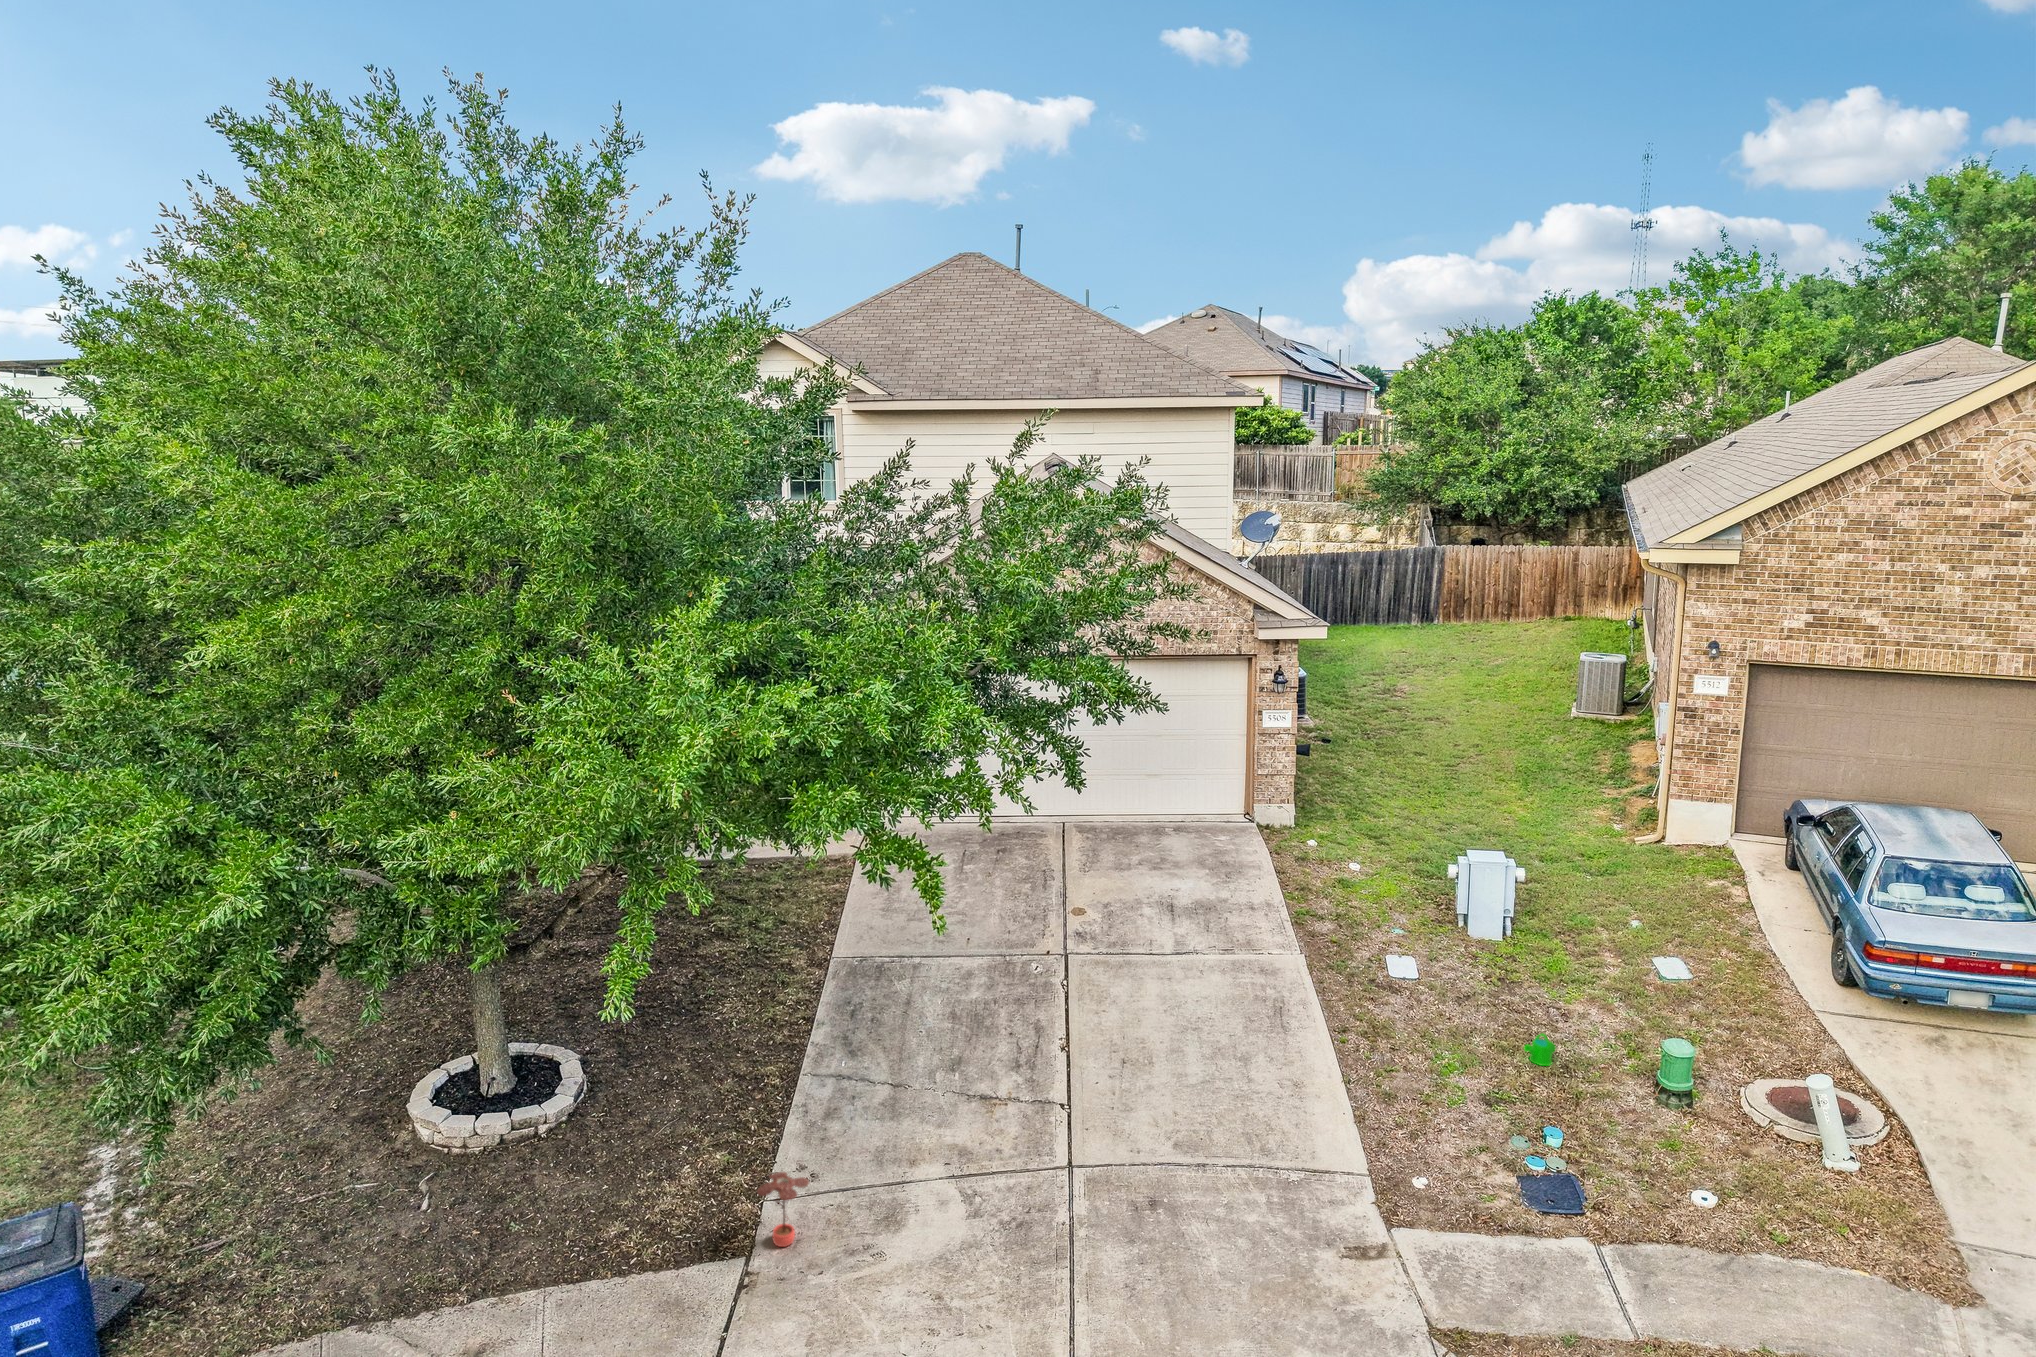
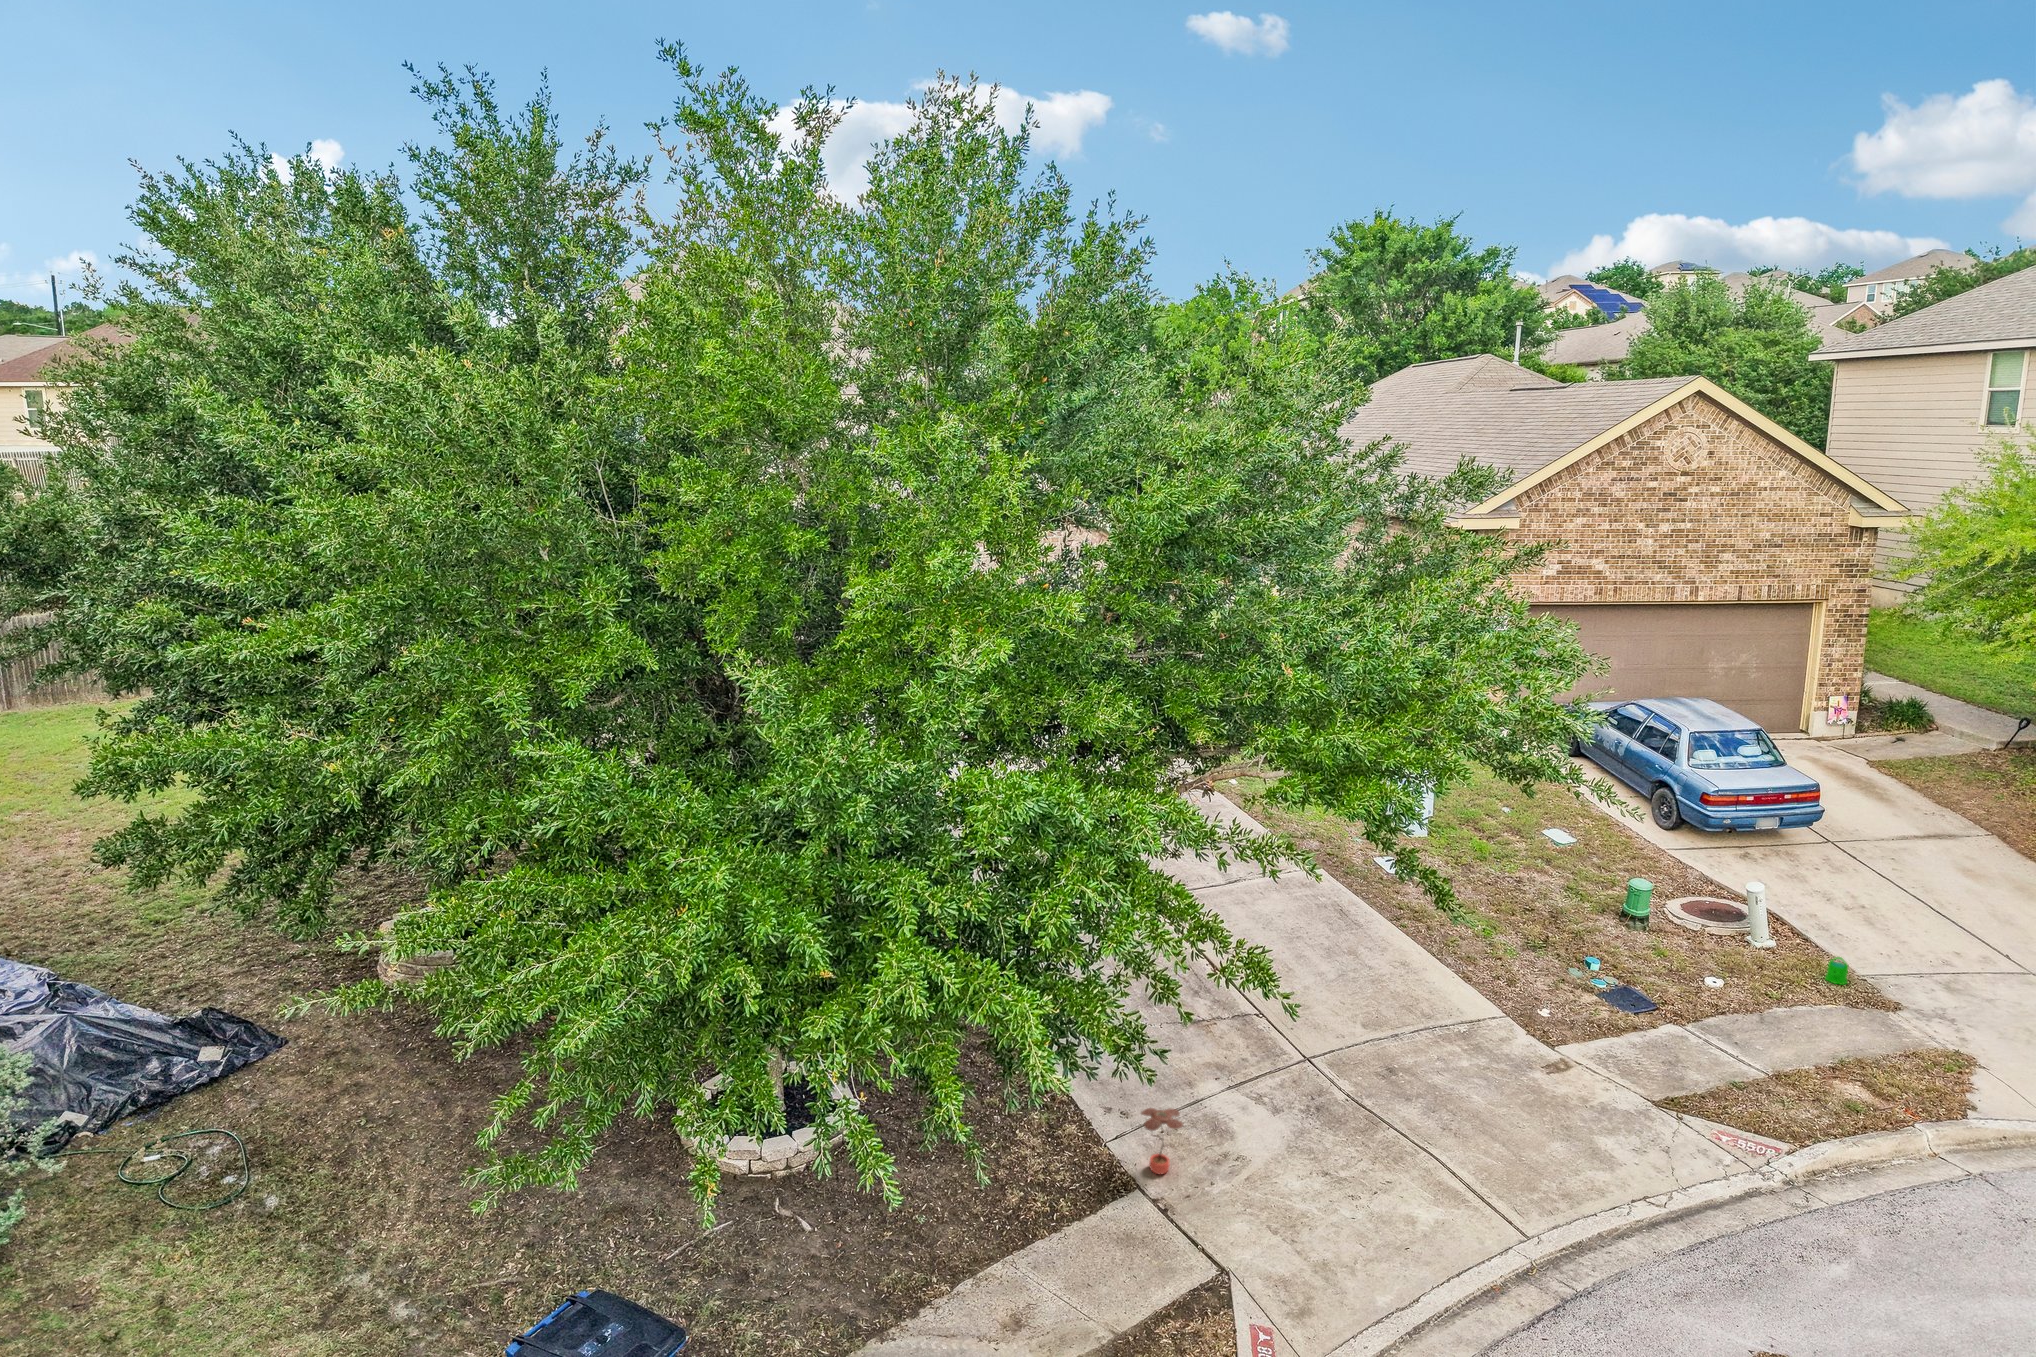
watering can: present [1524,1033,1556,1066] -> present [1825,957,1848,985]

